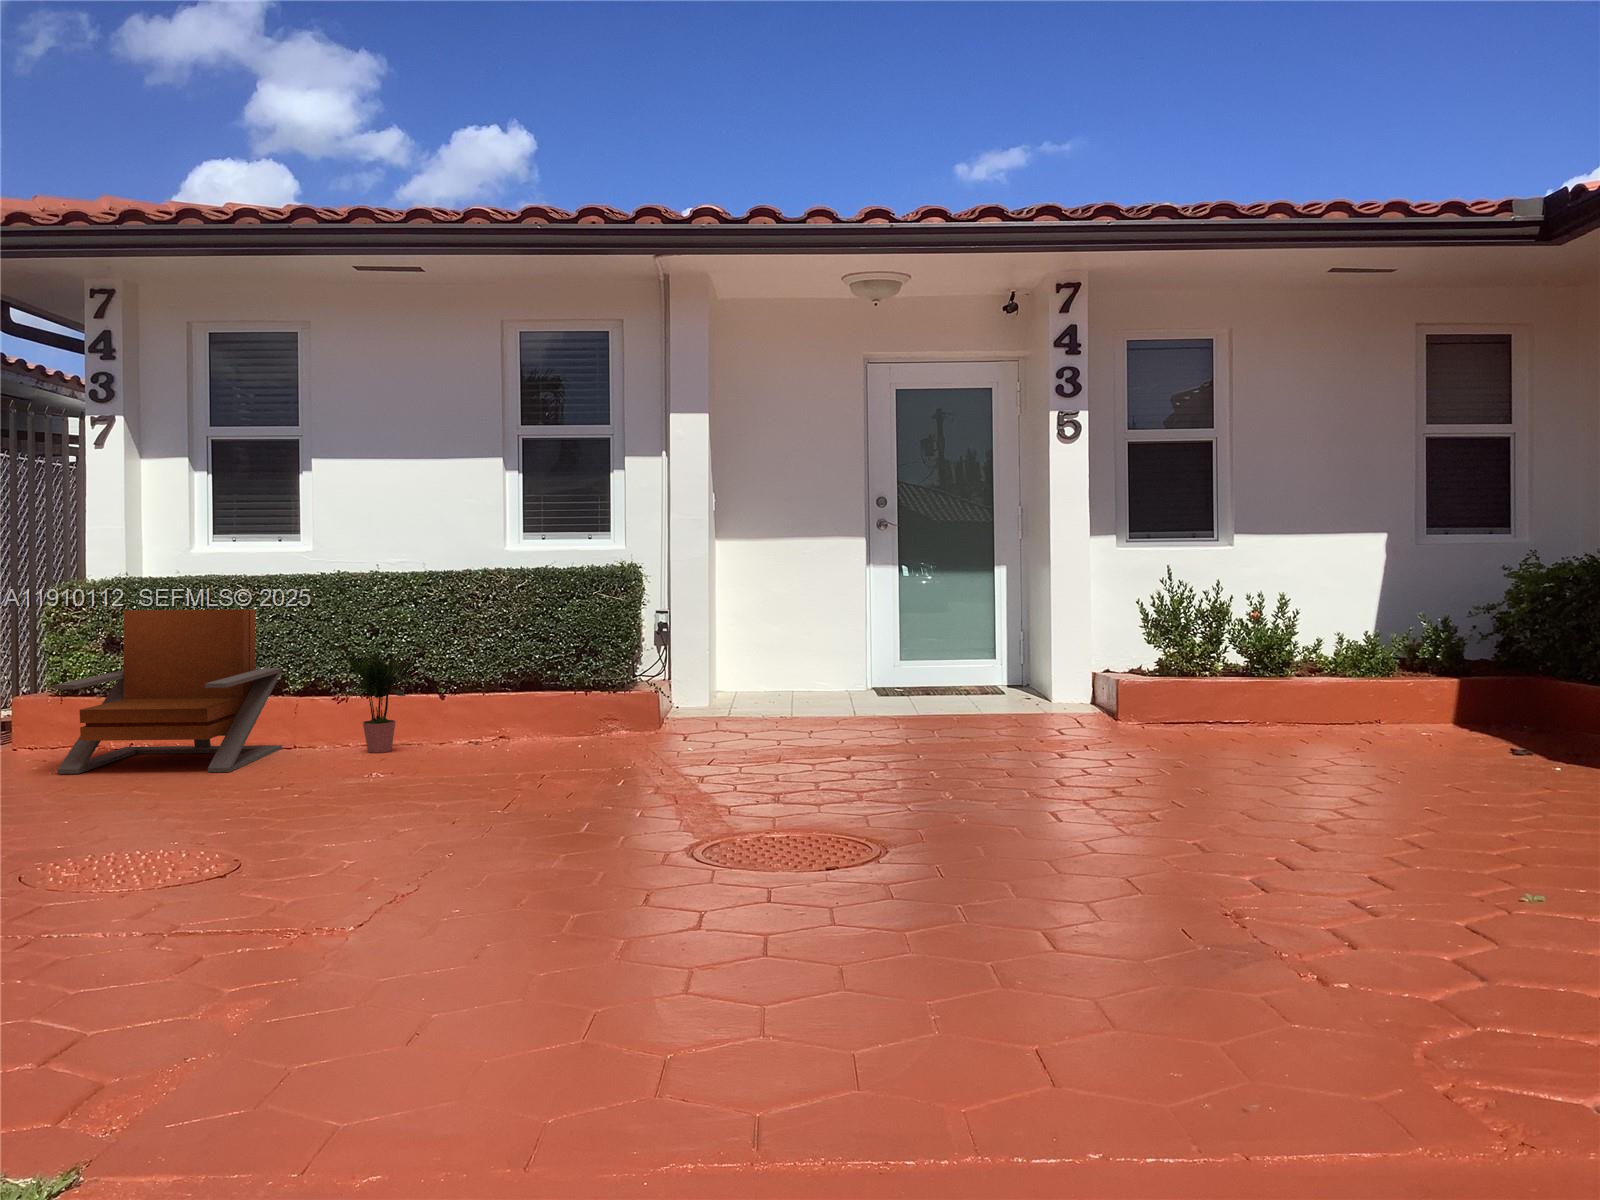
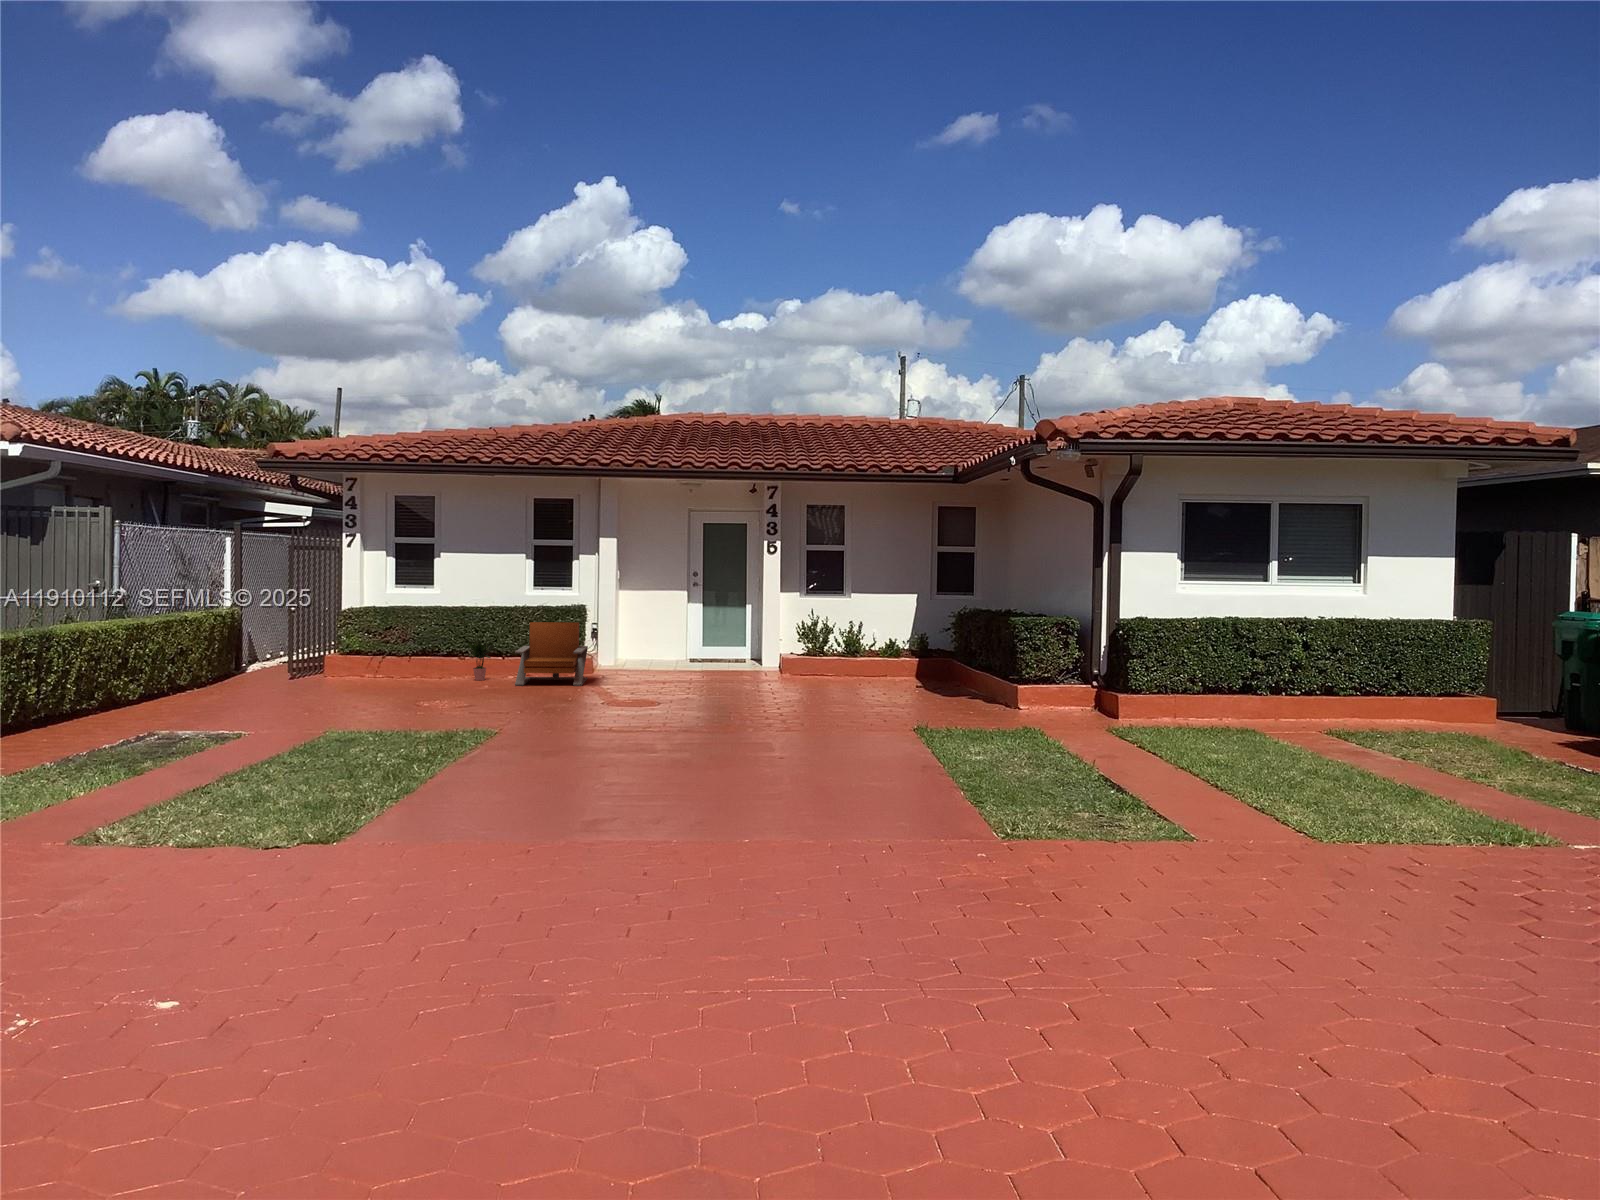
lounge chair: present [54,609,282,774] -> present [515,622,588,686]

